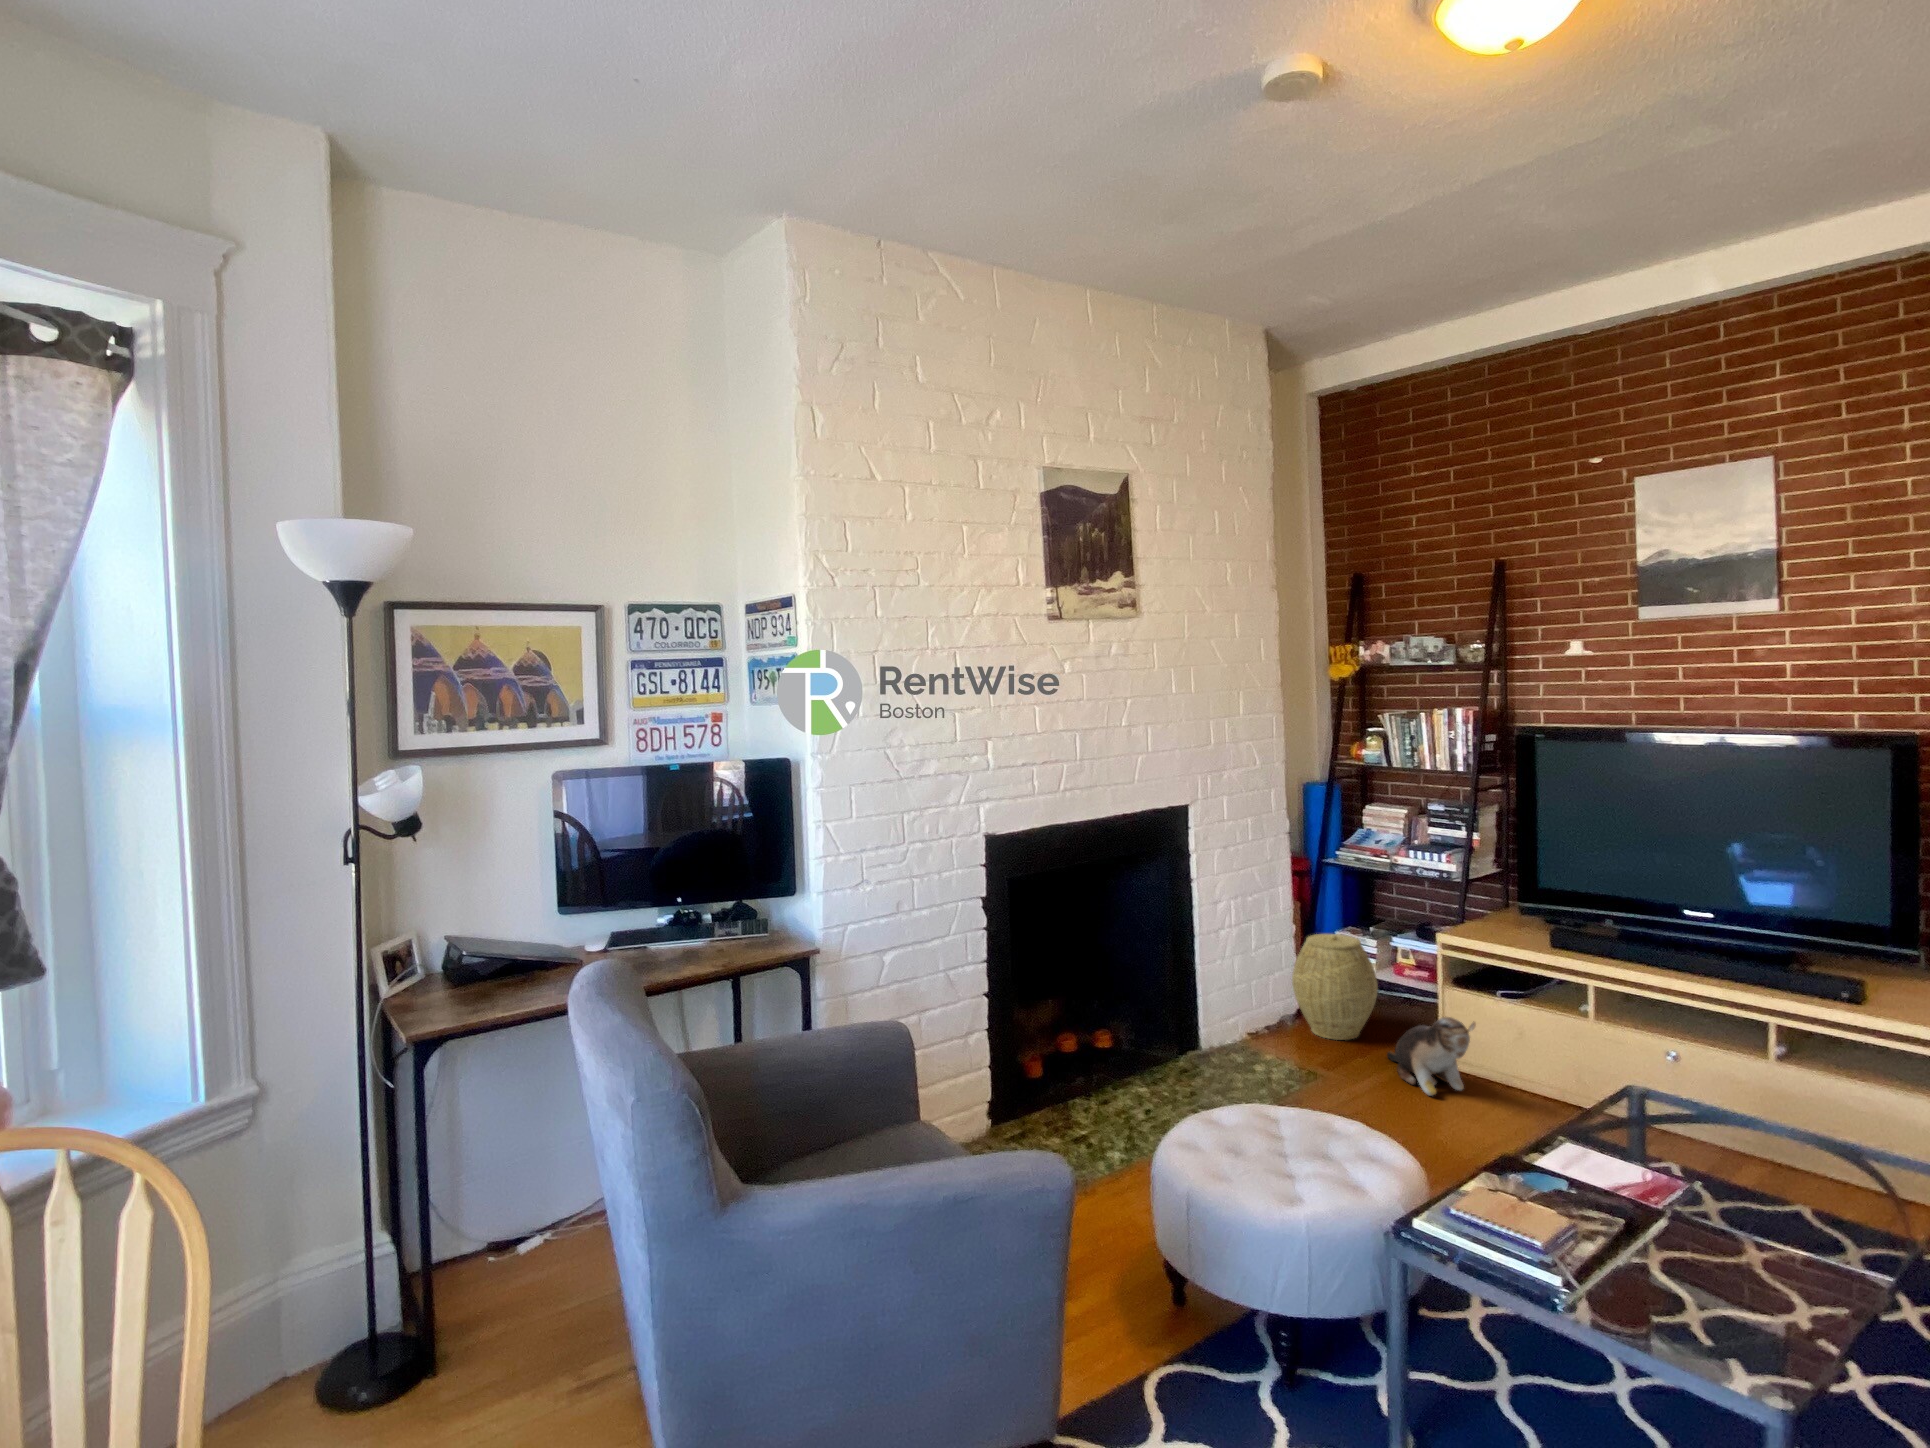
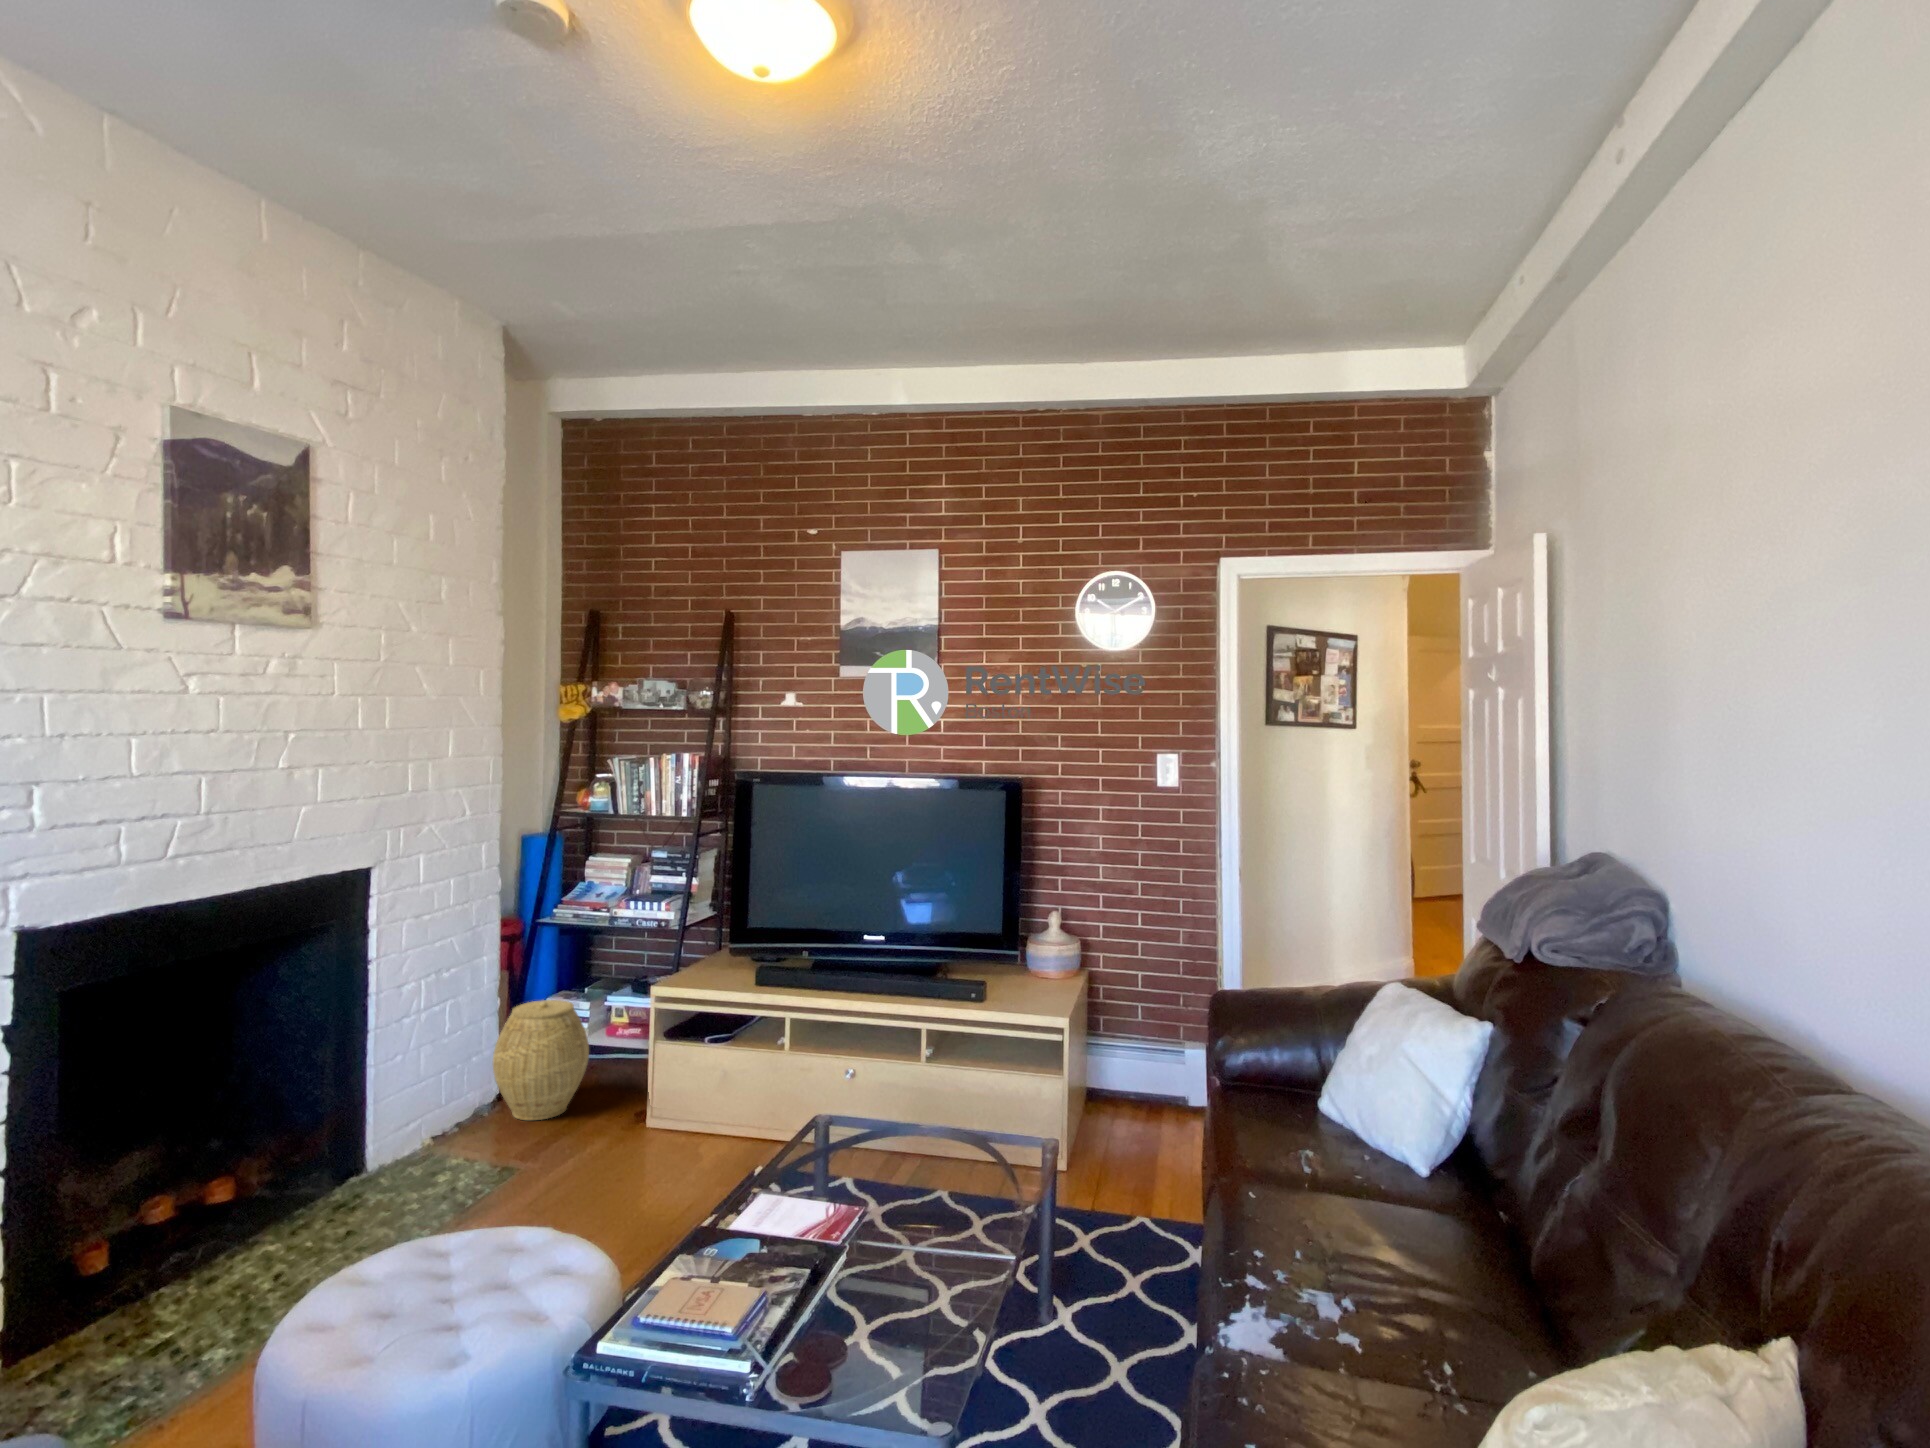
plush toy: present [1387,1017,1476,1096] -> none [594,1075,685,1163]

